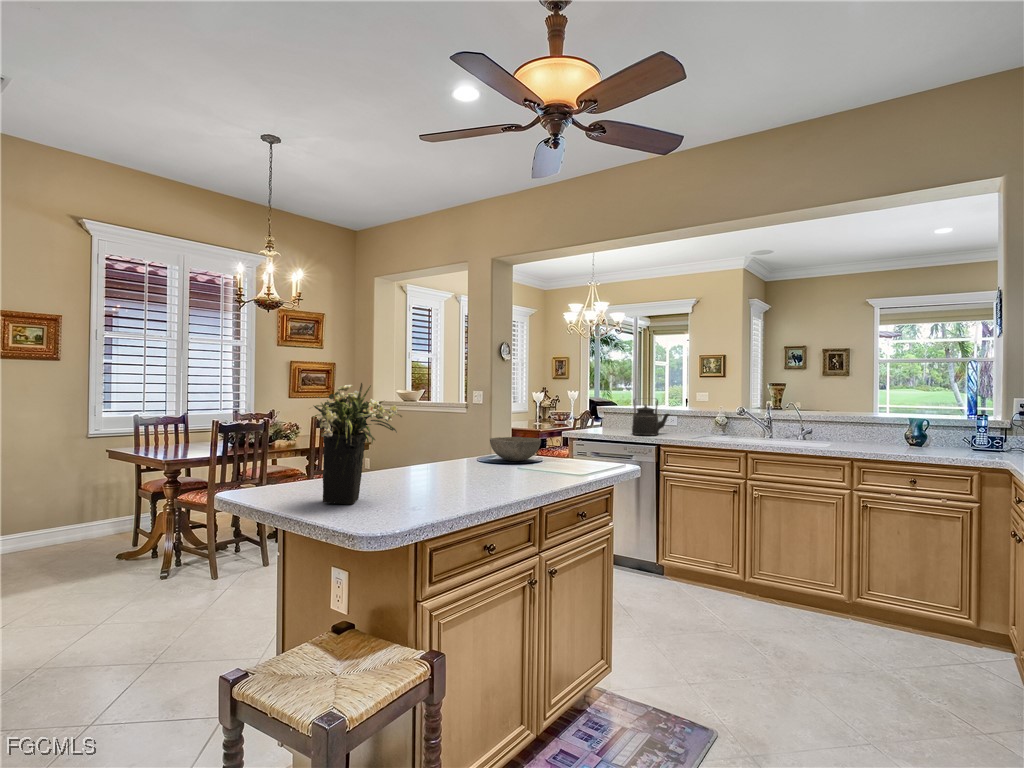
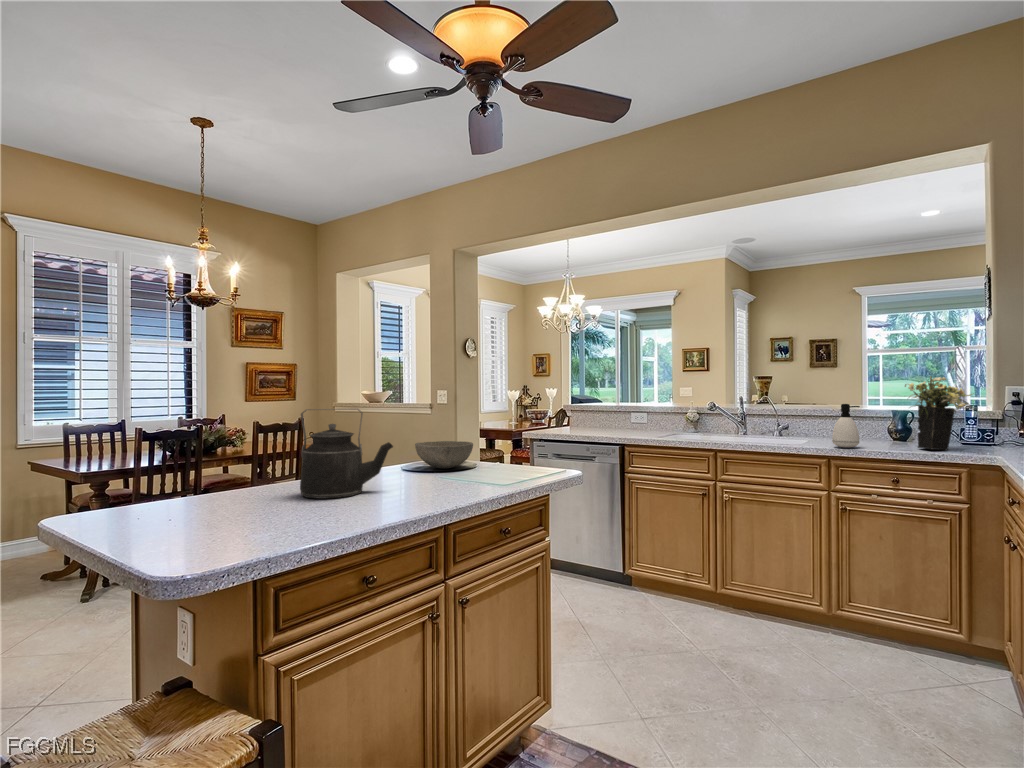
flower arrangement: present [313,383,403,504] -> present [905,377,972,450]
kettle: present [632,399,669,435] -> present [300,409,393,499]
soap dispenser: none [855,411,881,451] -> present [832,404,860,448]

